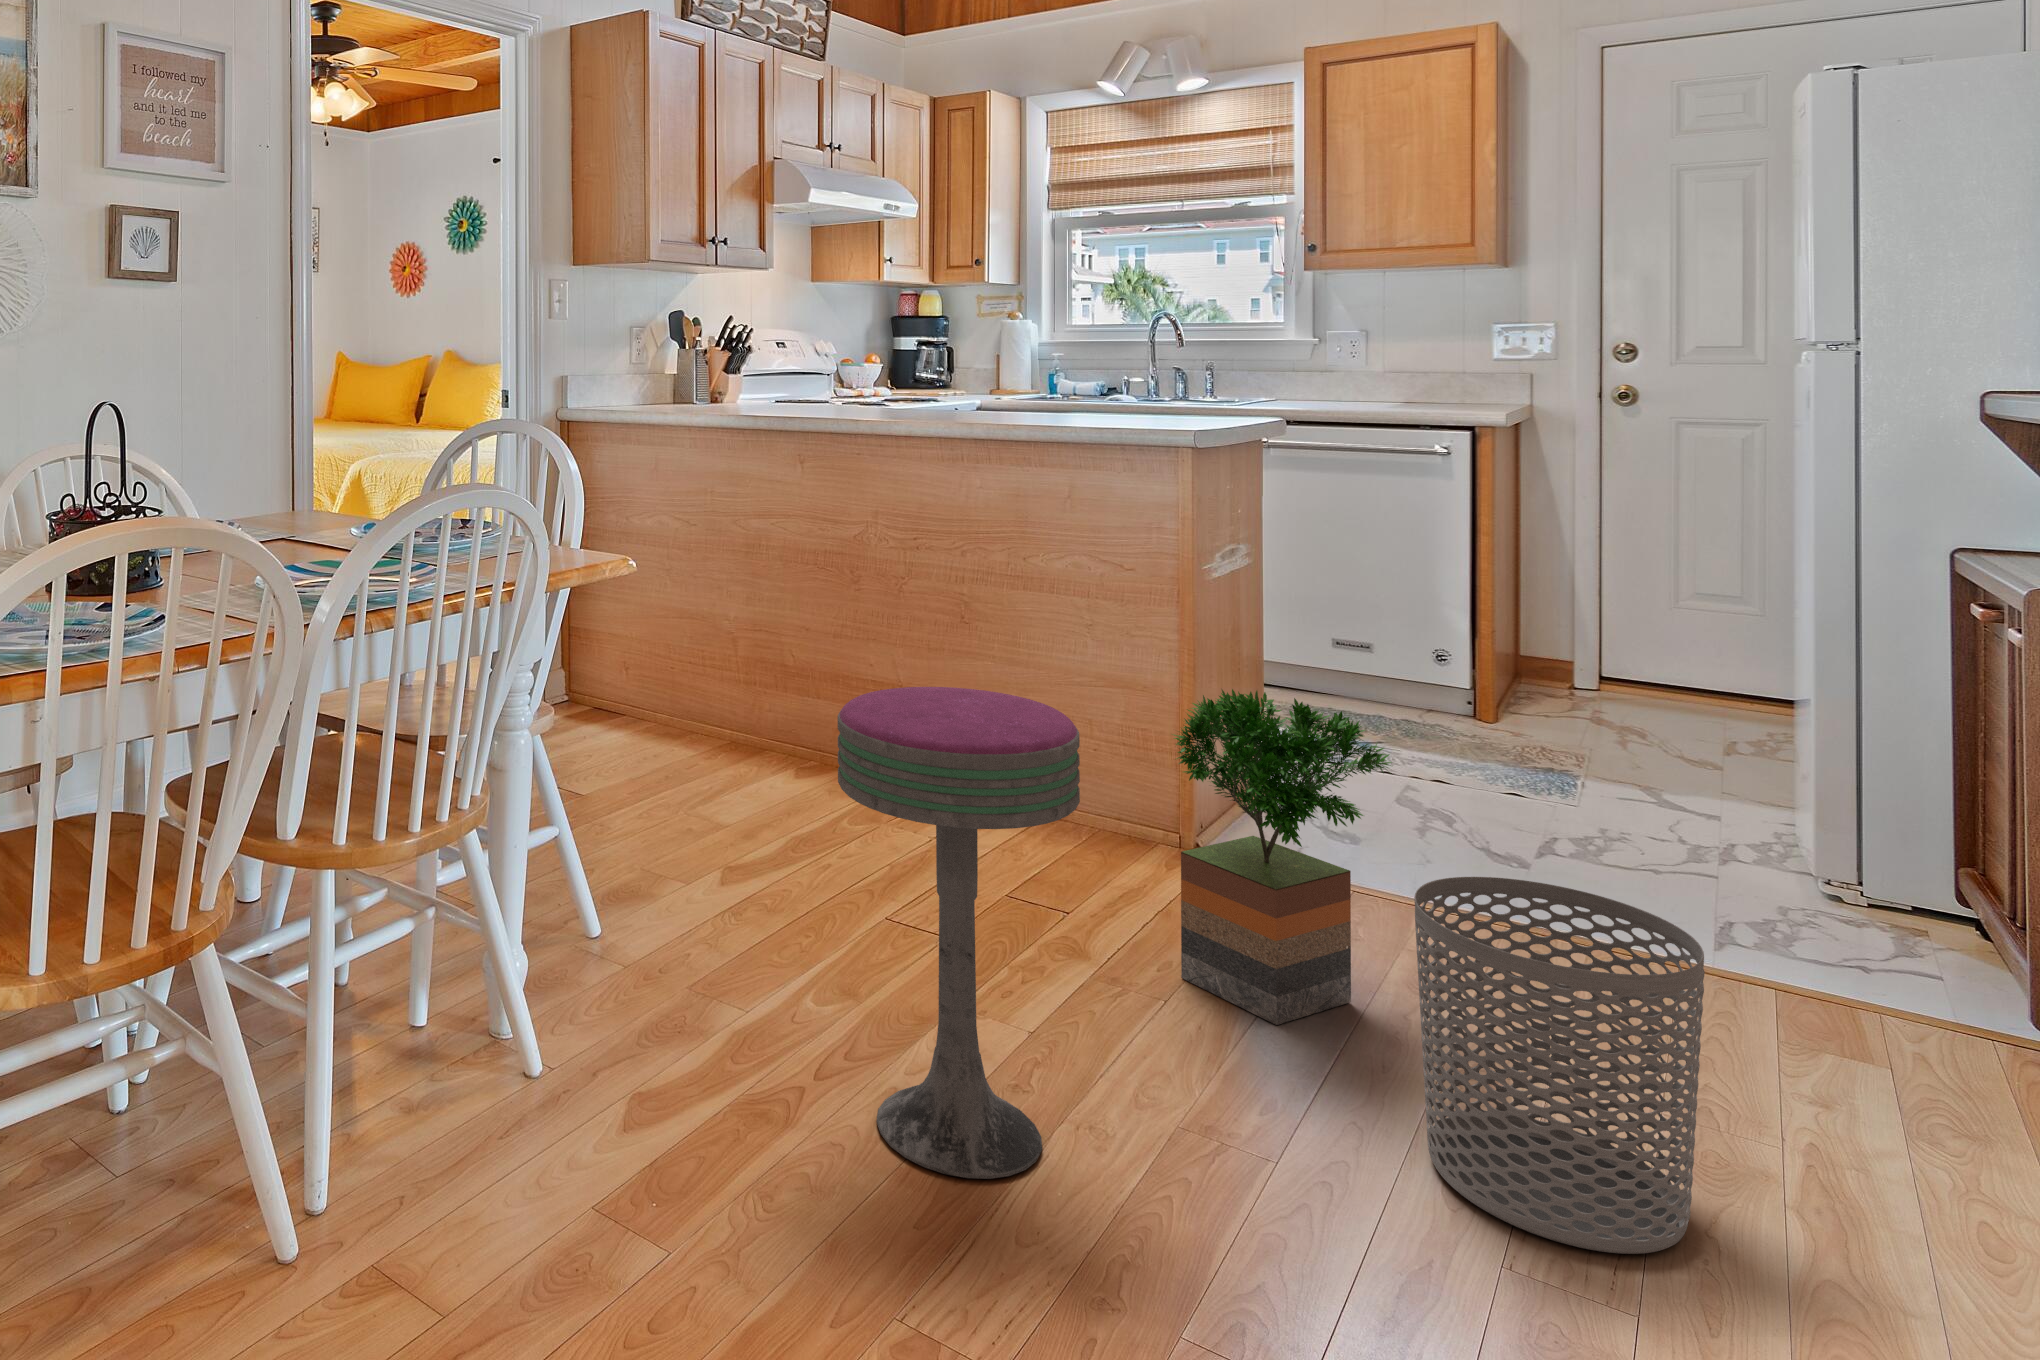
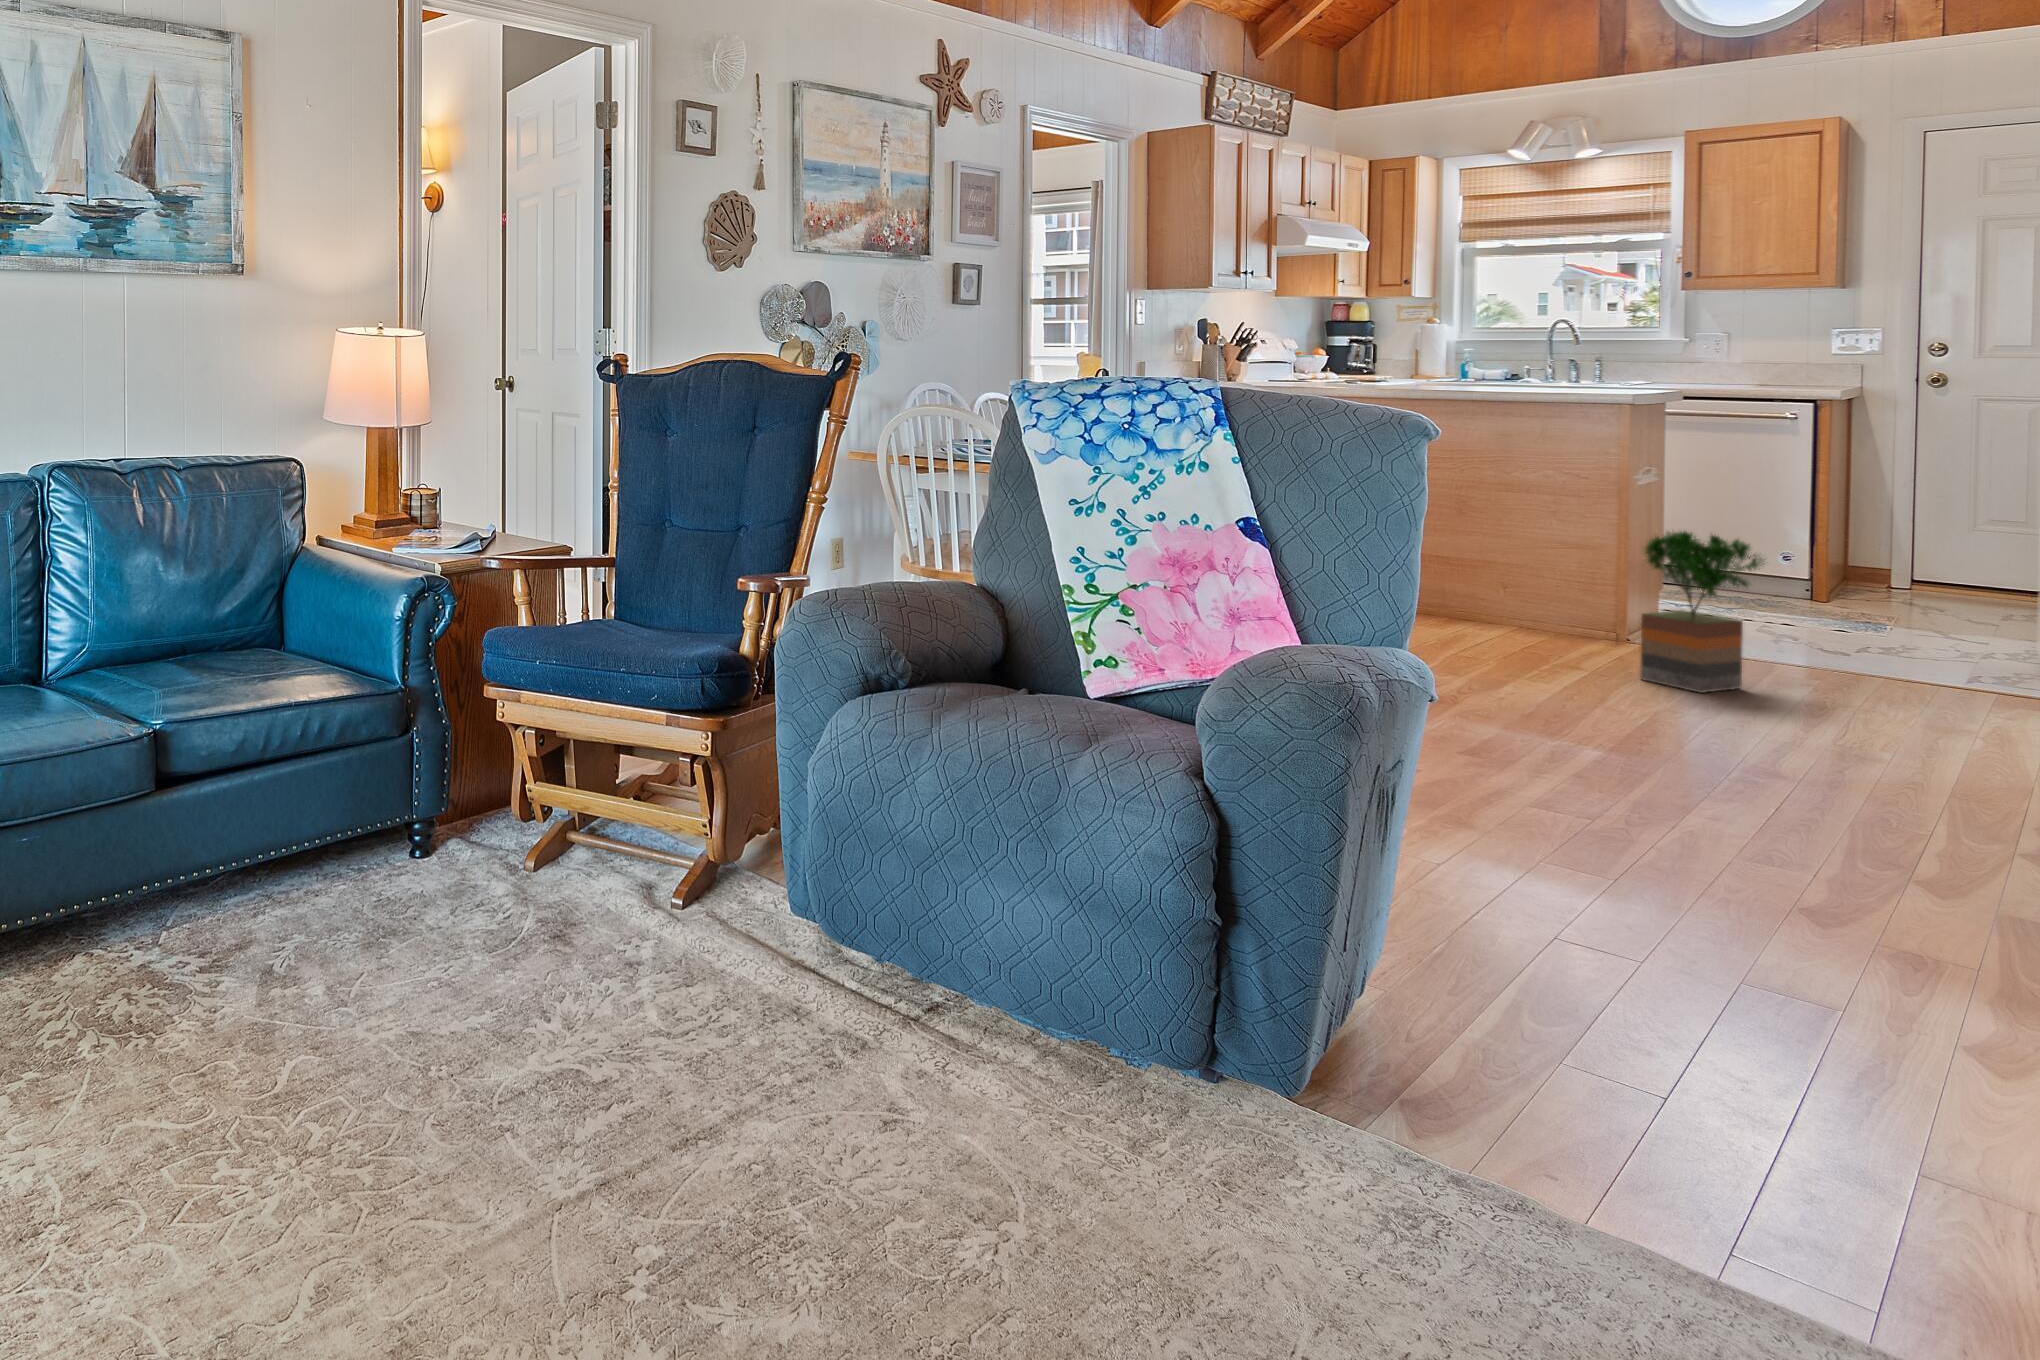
bar stool: present [838,687,1080,1179] -> none [1483,511,1617,721]
waste bin: present [1414,877,1705,1254] -> none [1786,601,1933,746]

